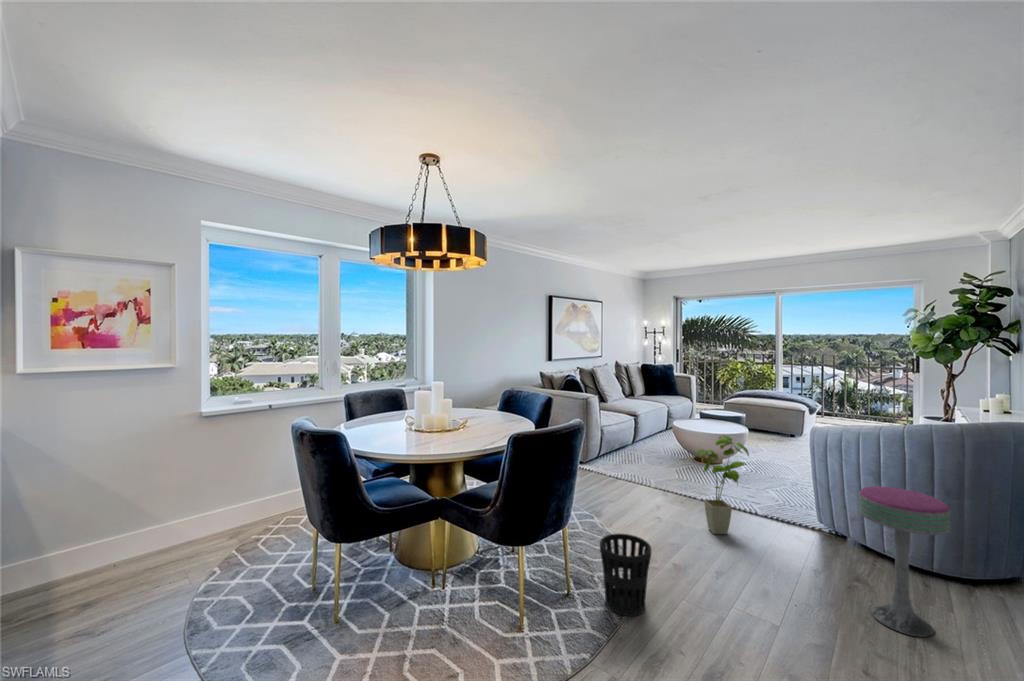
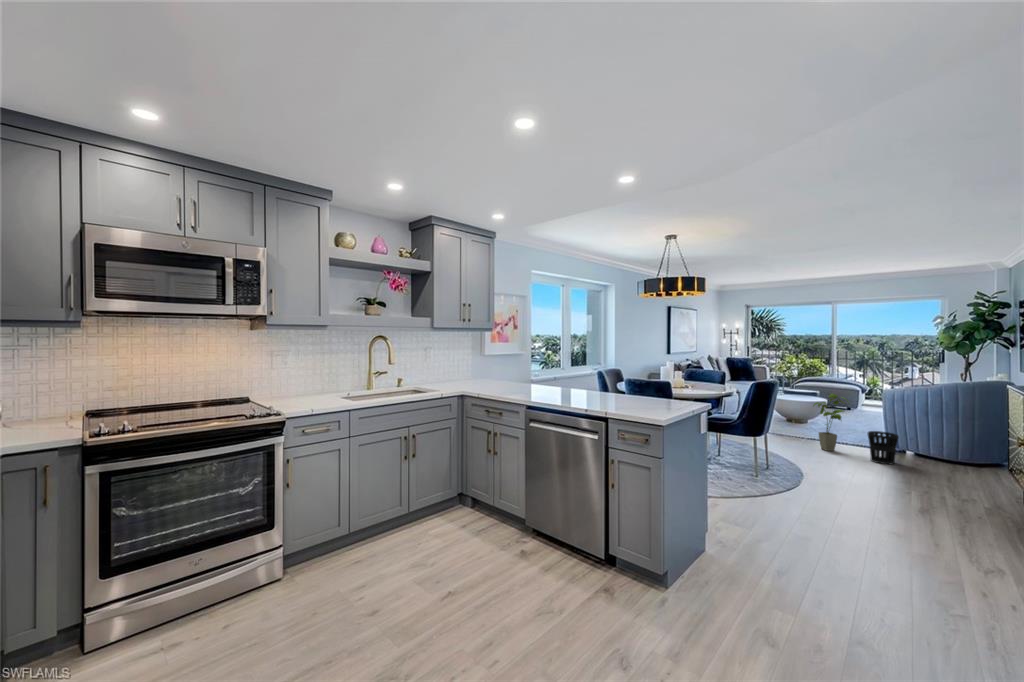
bar stool: present [858,486,951,637] -> none [919,412,967,480]
wastebasket: present [600,534,651,616] -> present [867,431,898,464]

